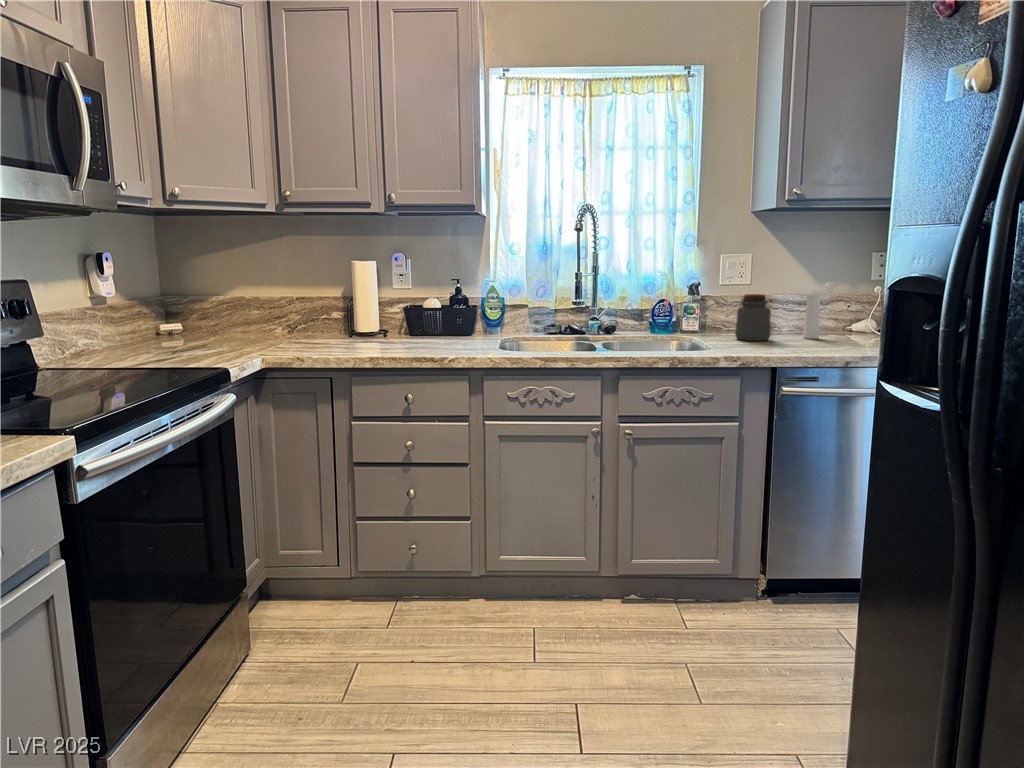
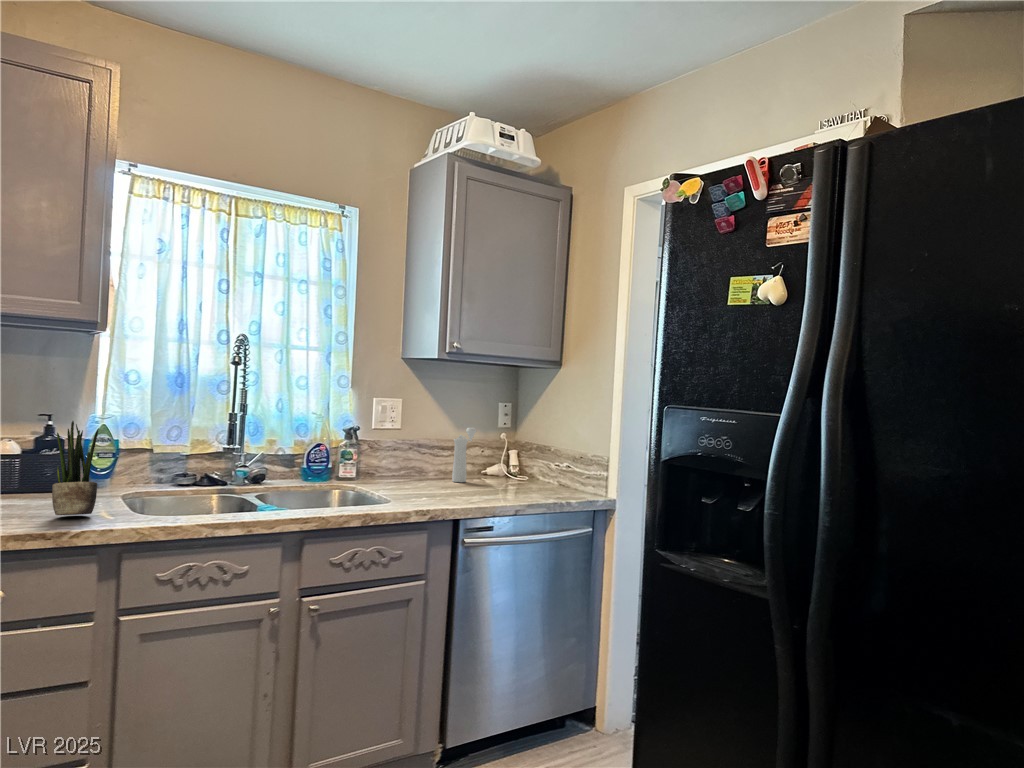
potted plant: none [445,279,472,347] -> present [52,421,99,515]
jar: present [735,294,771,341] -> none [394,439,429,487]

